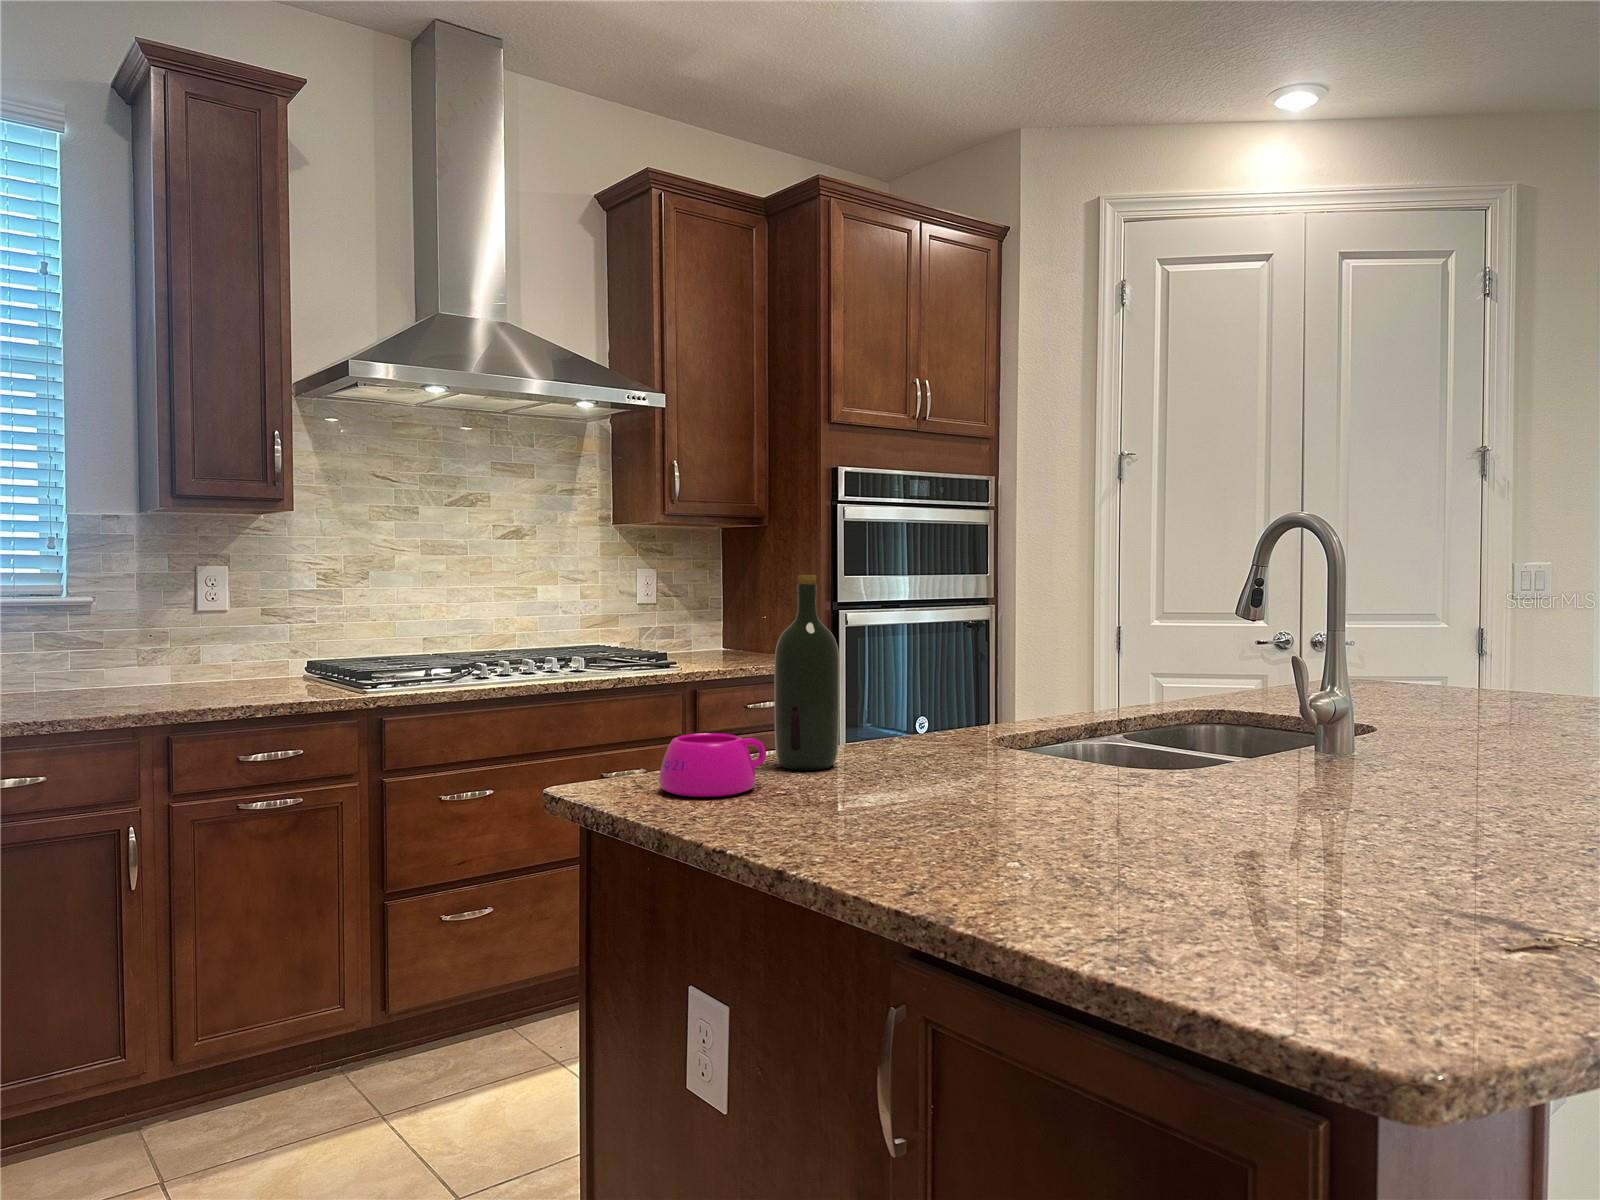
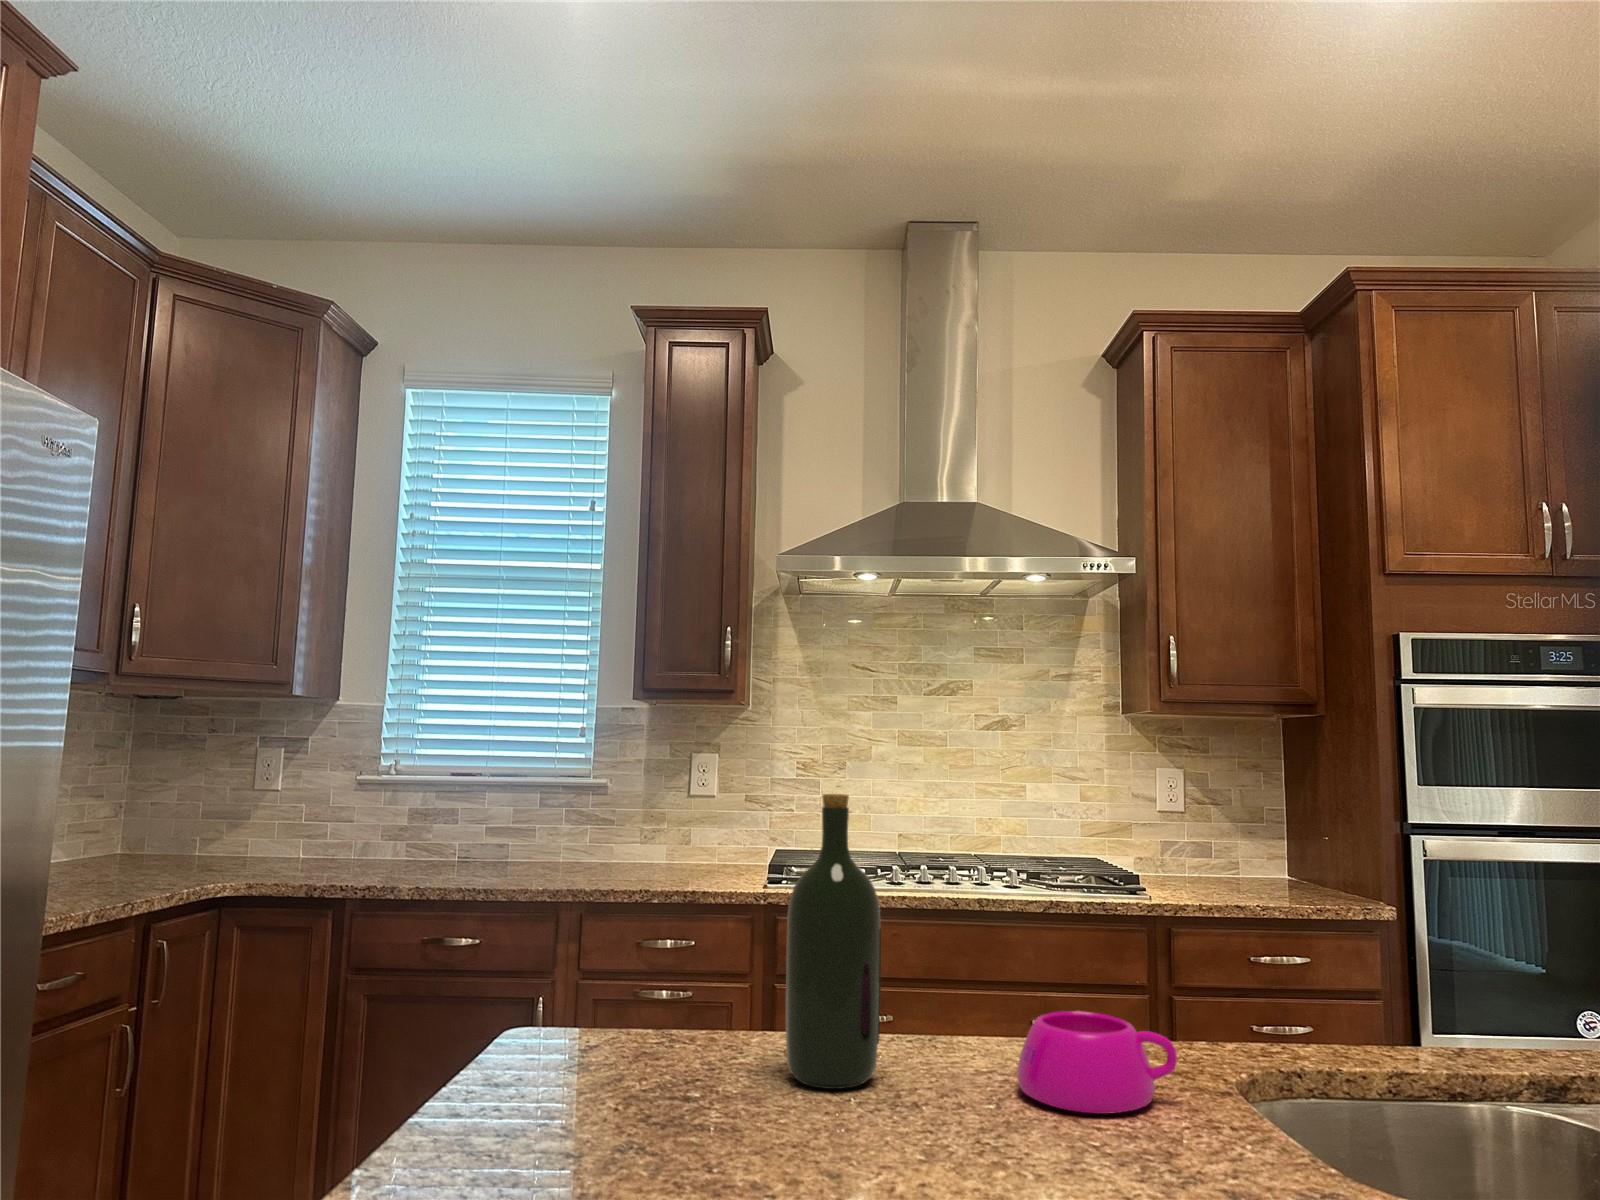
bowl: present [659,733,766,797] -> present [1017,1011,1177,1114]

